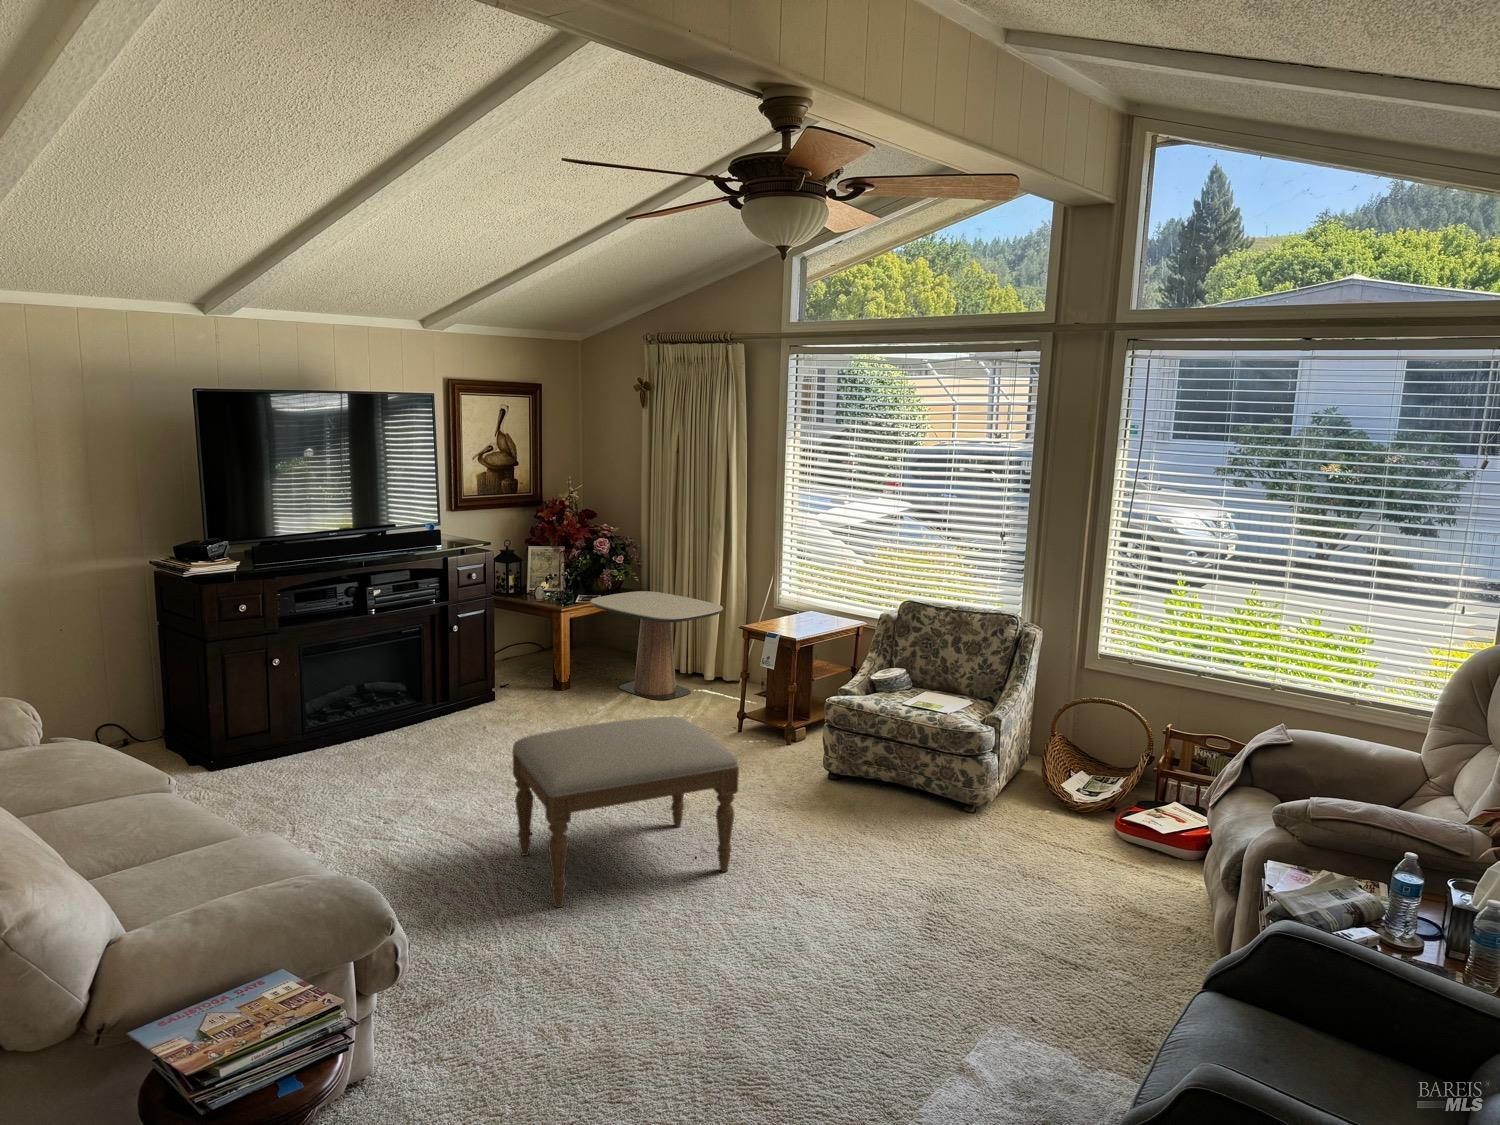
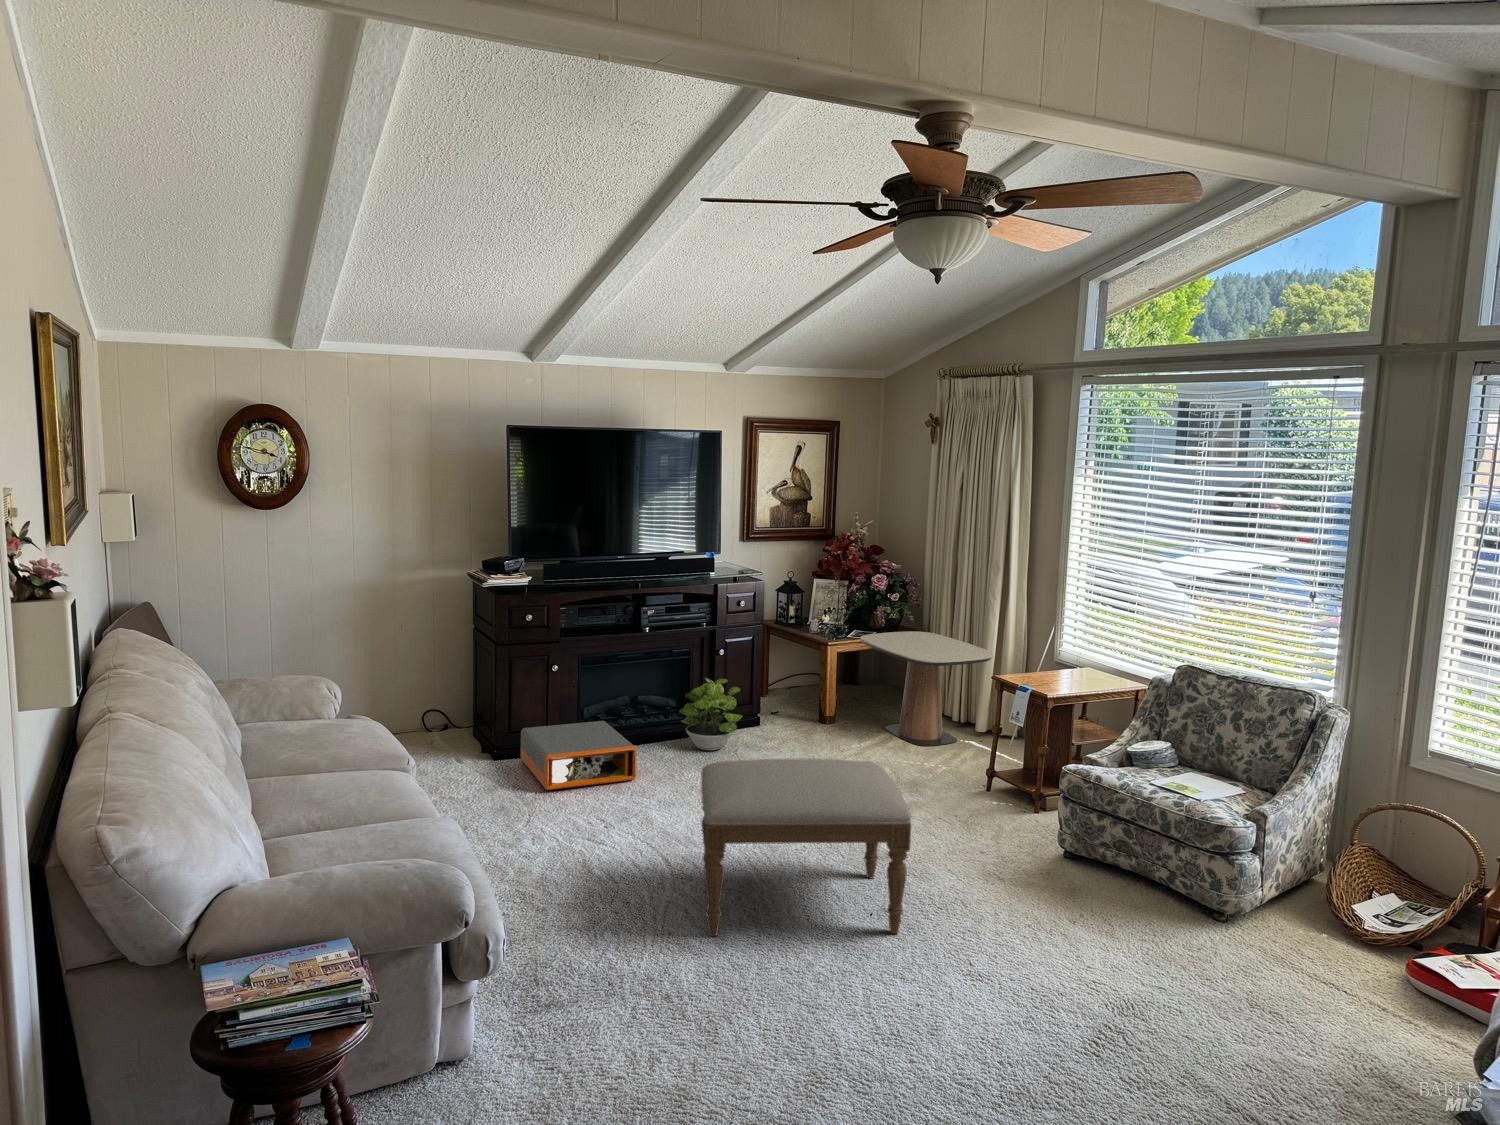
potted plant: none [420,655,490,731] -> present [679,678,742,750]
storage box: none [243,714,392,795] -> present [521,721,637,790]

